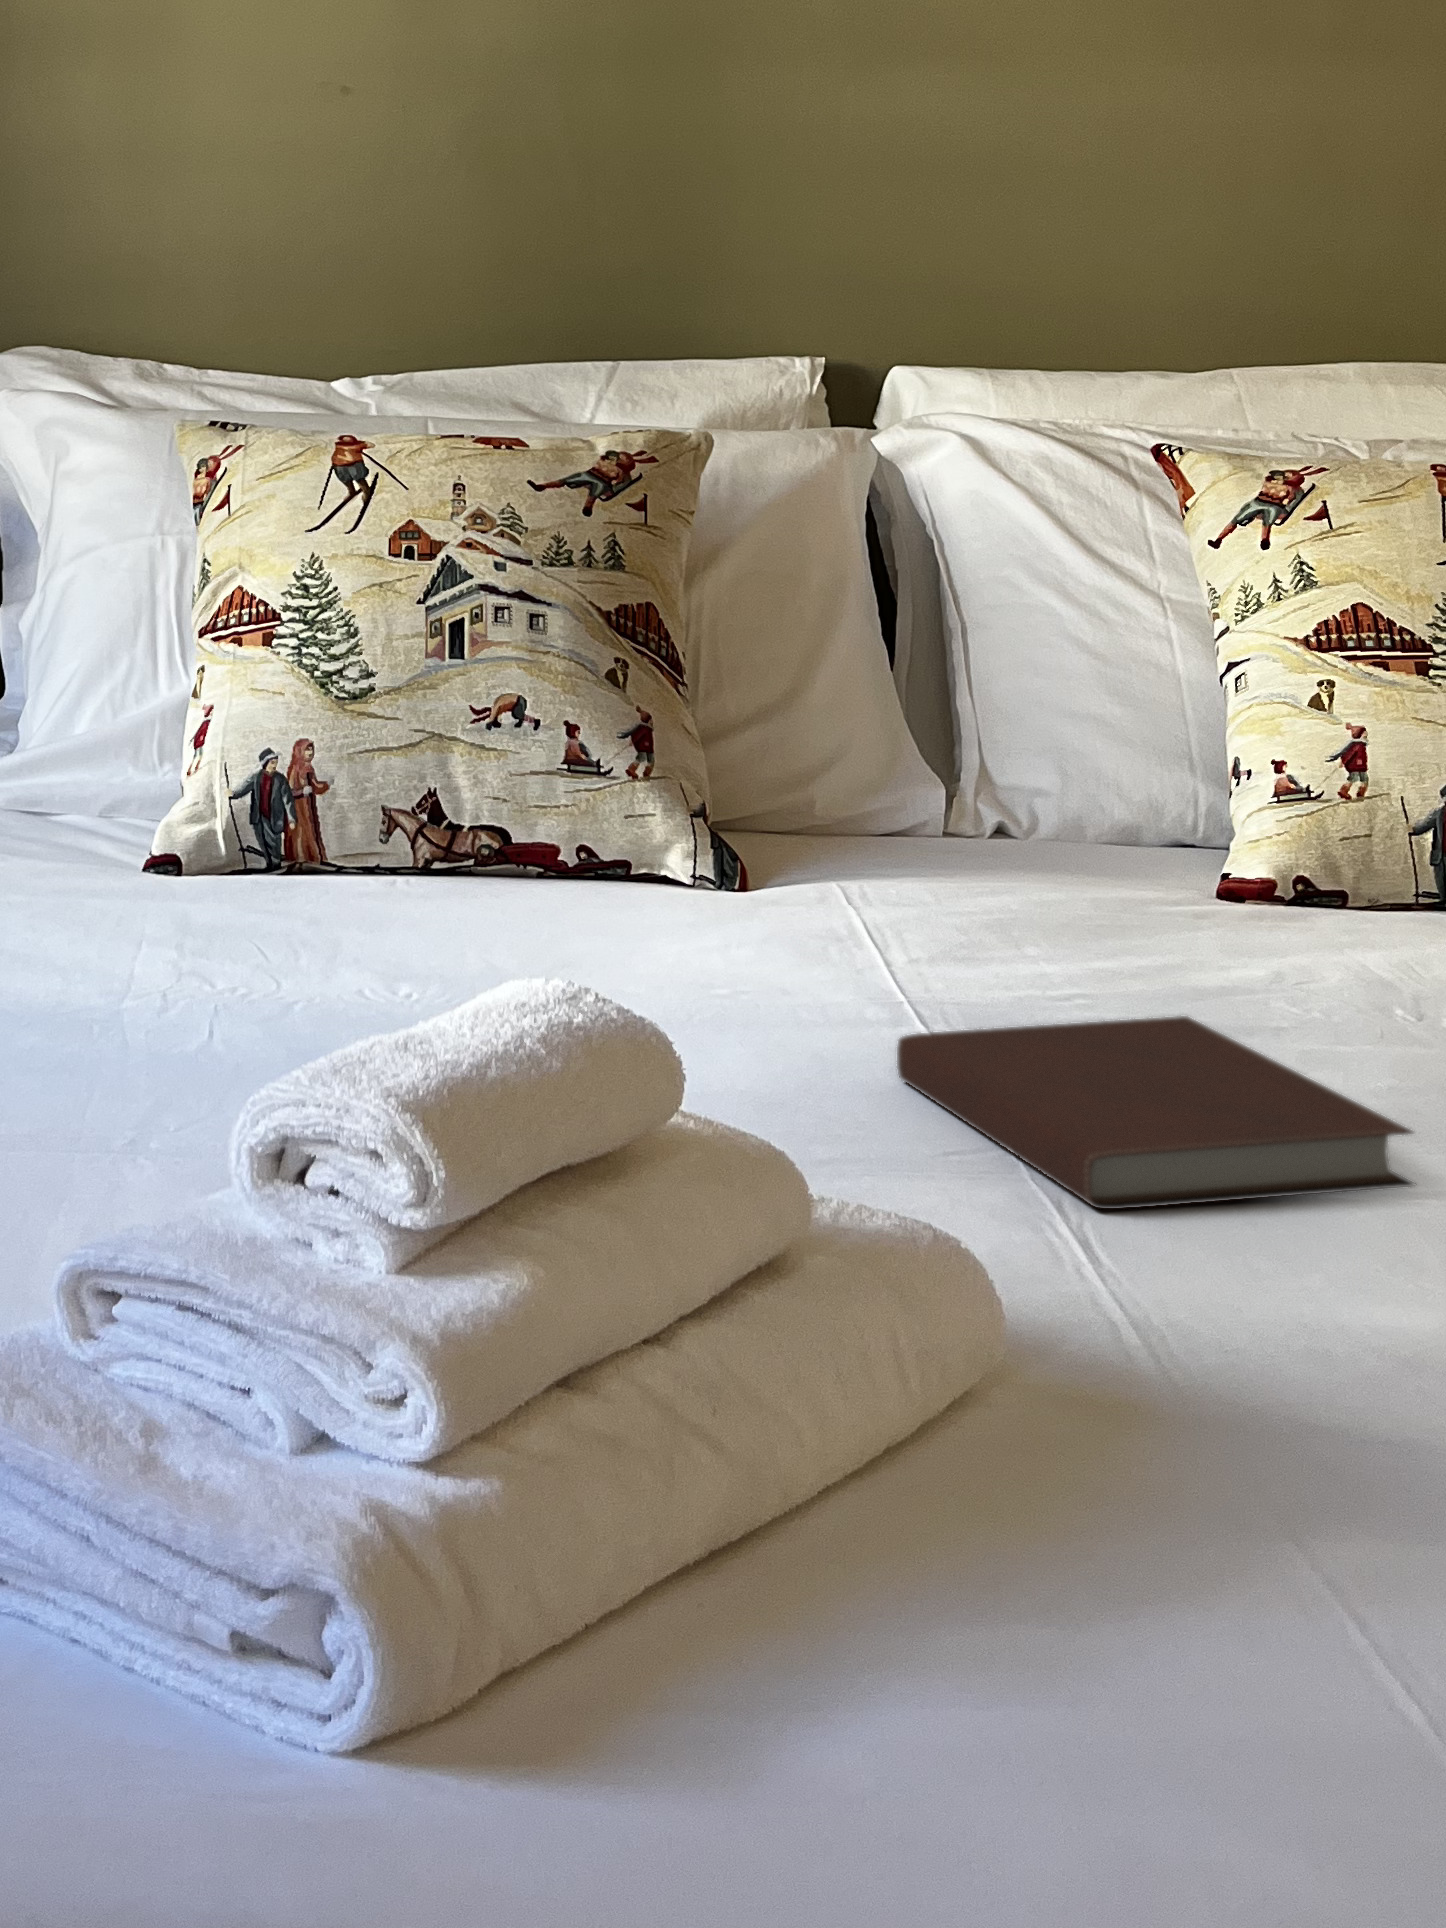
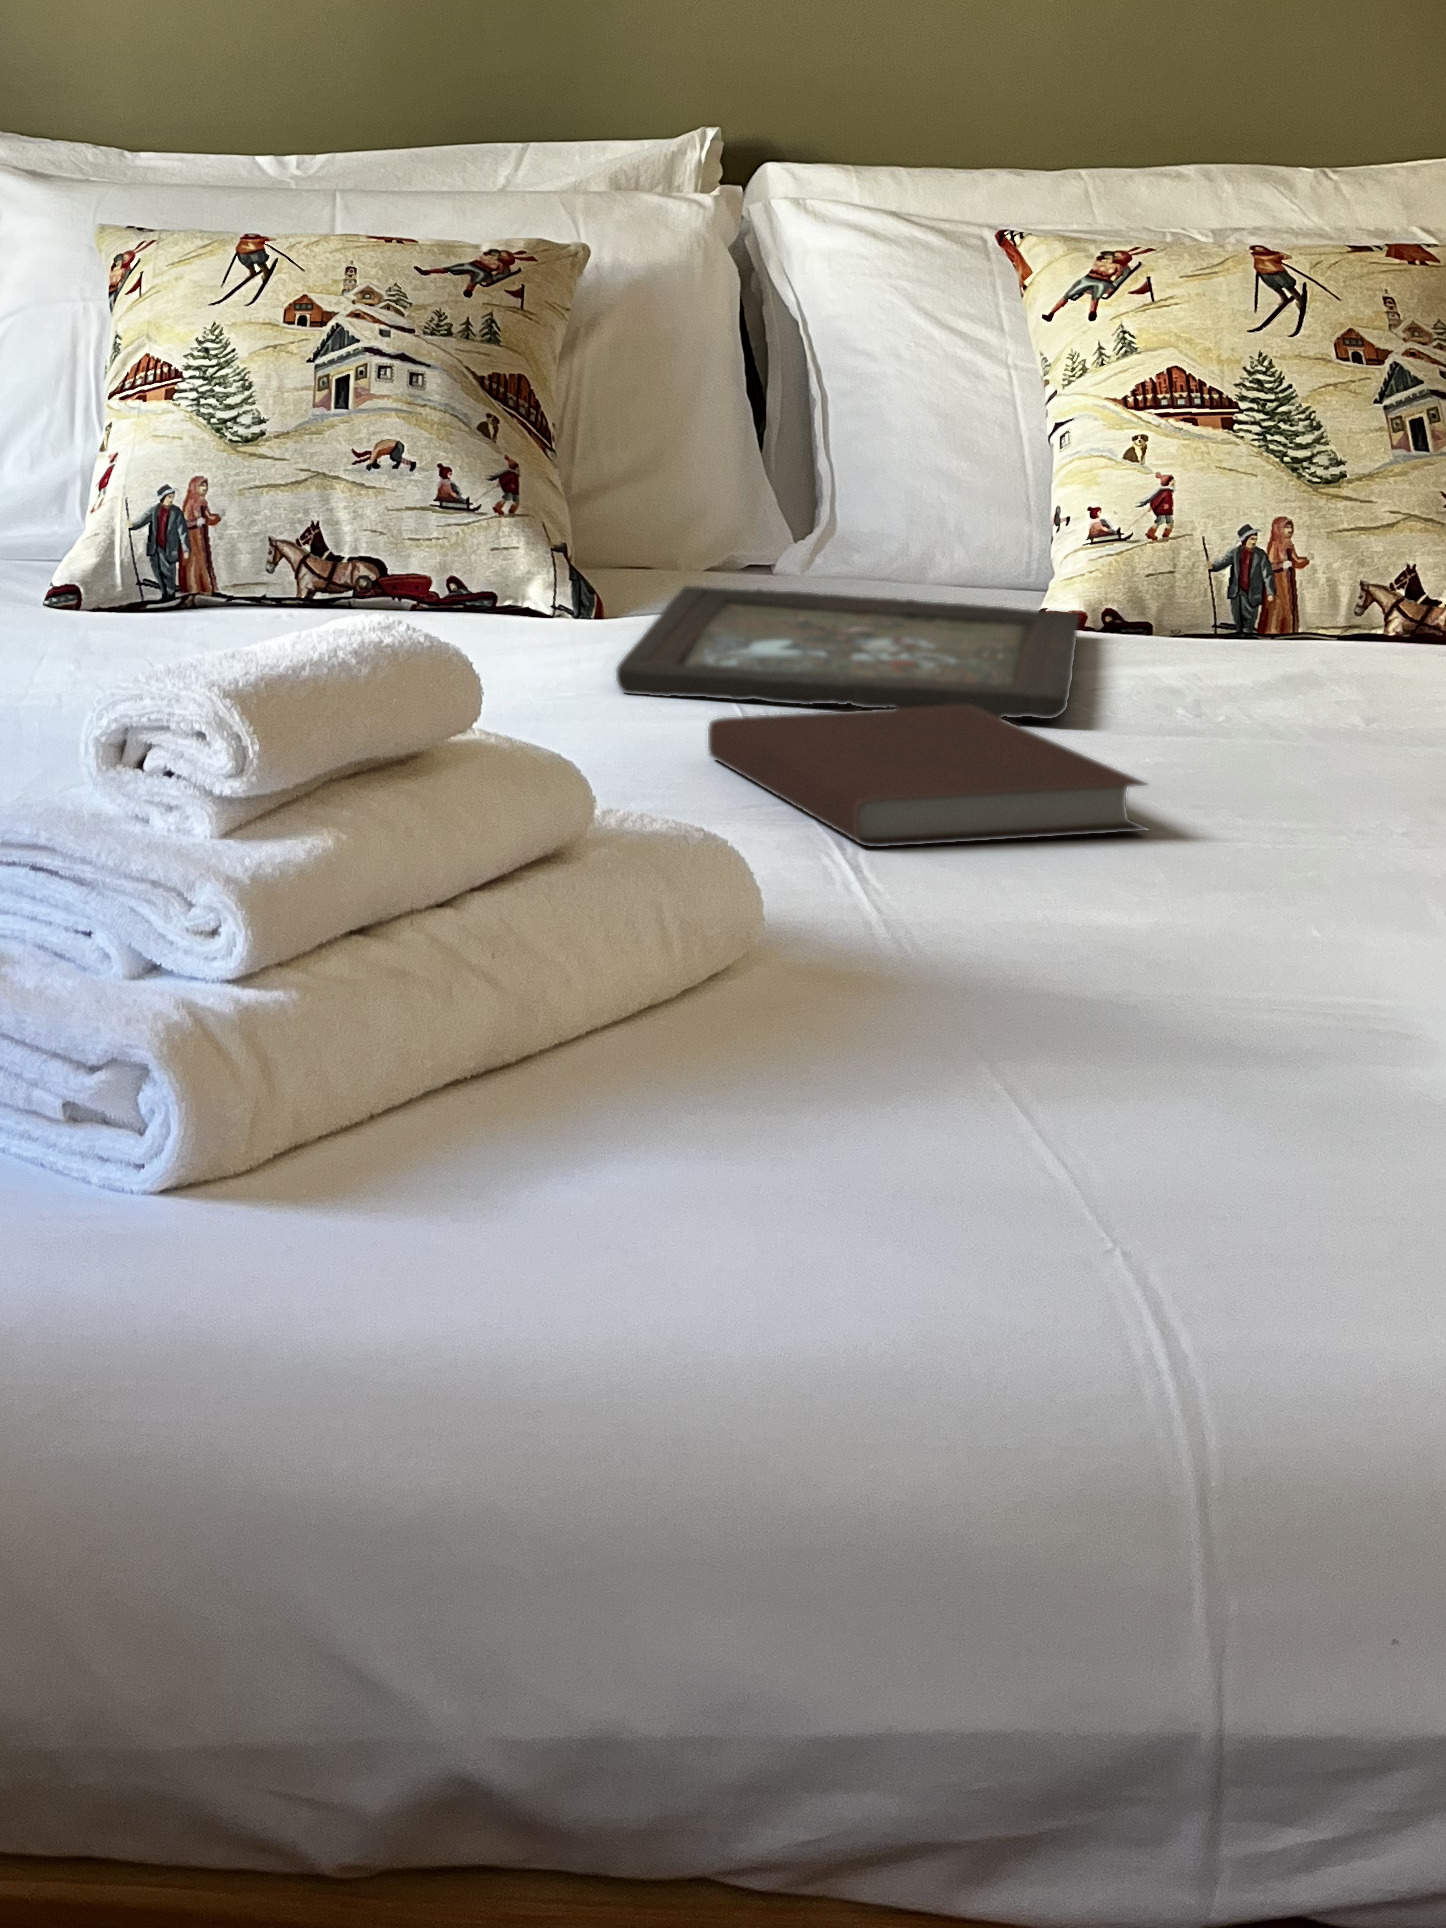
tray: none [780,847,1288,1025] -> present [616,586,1079,719]

